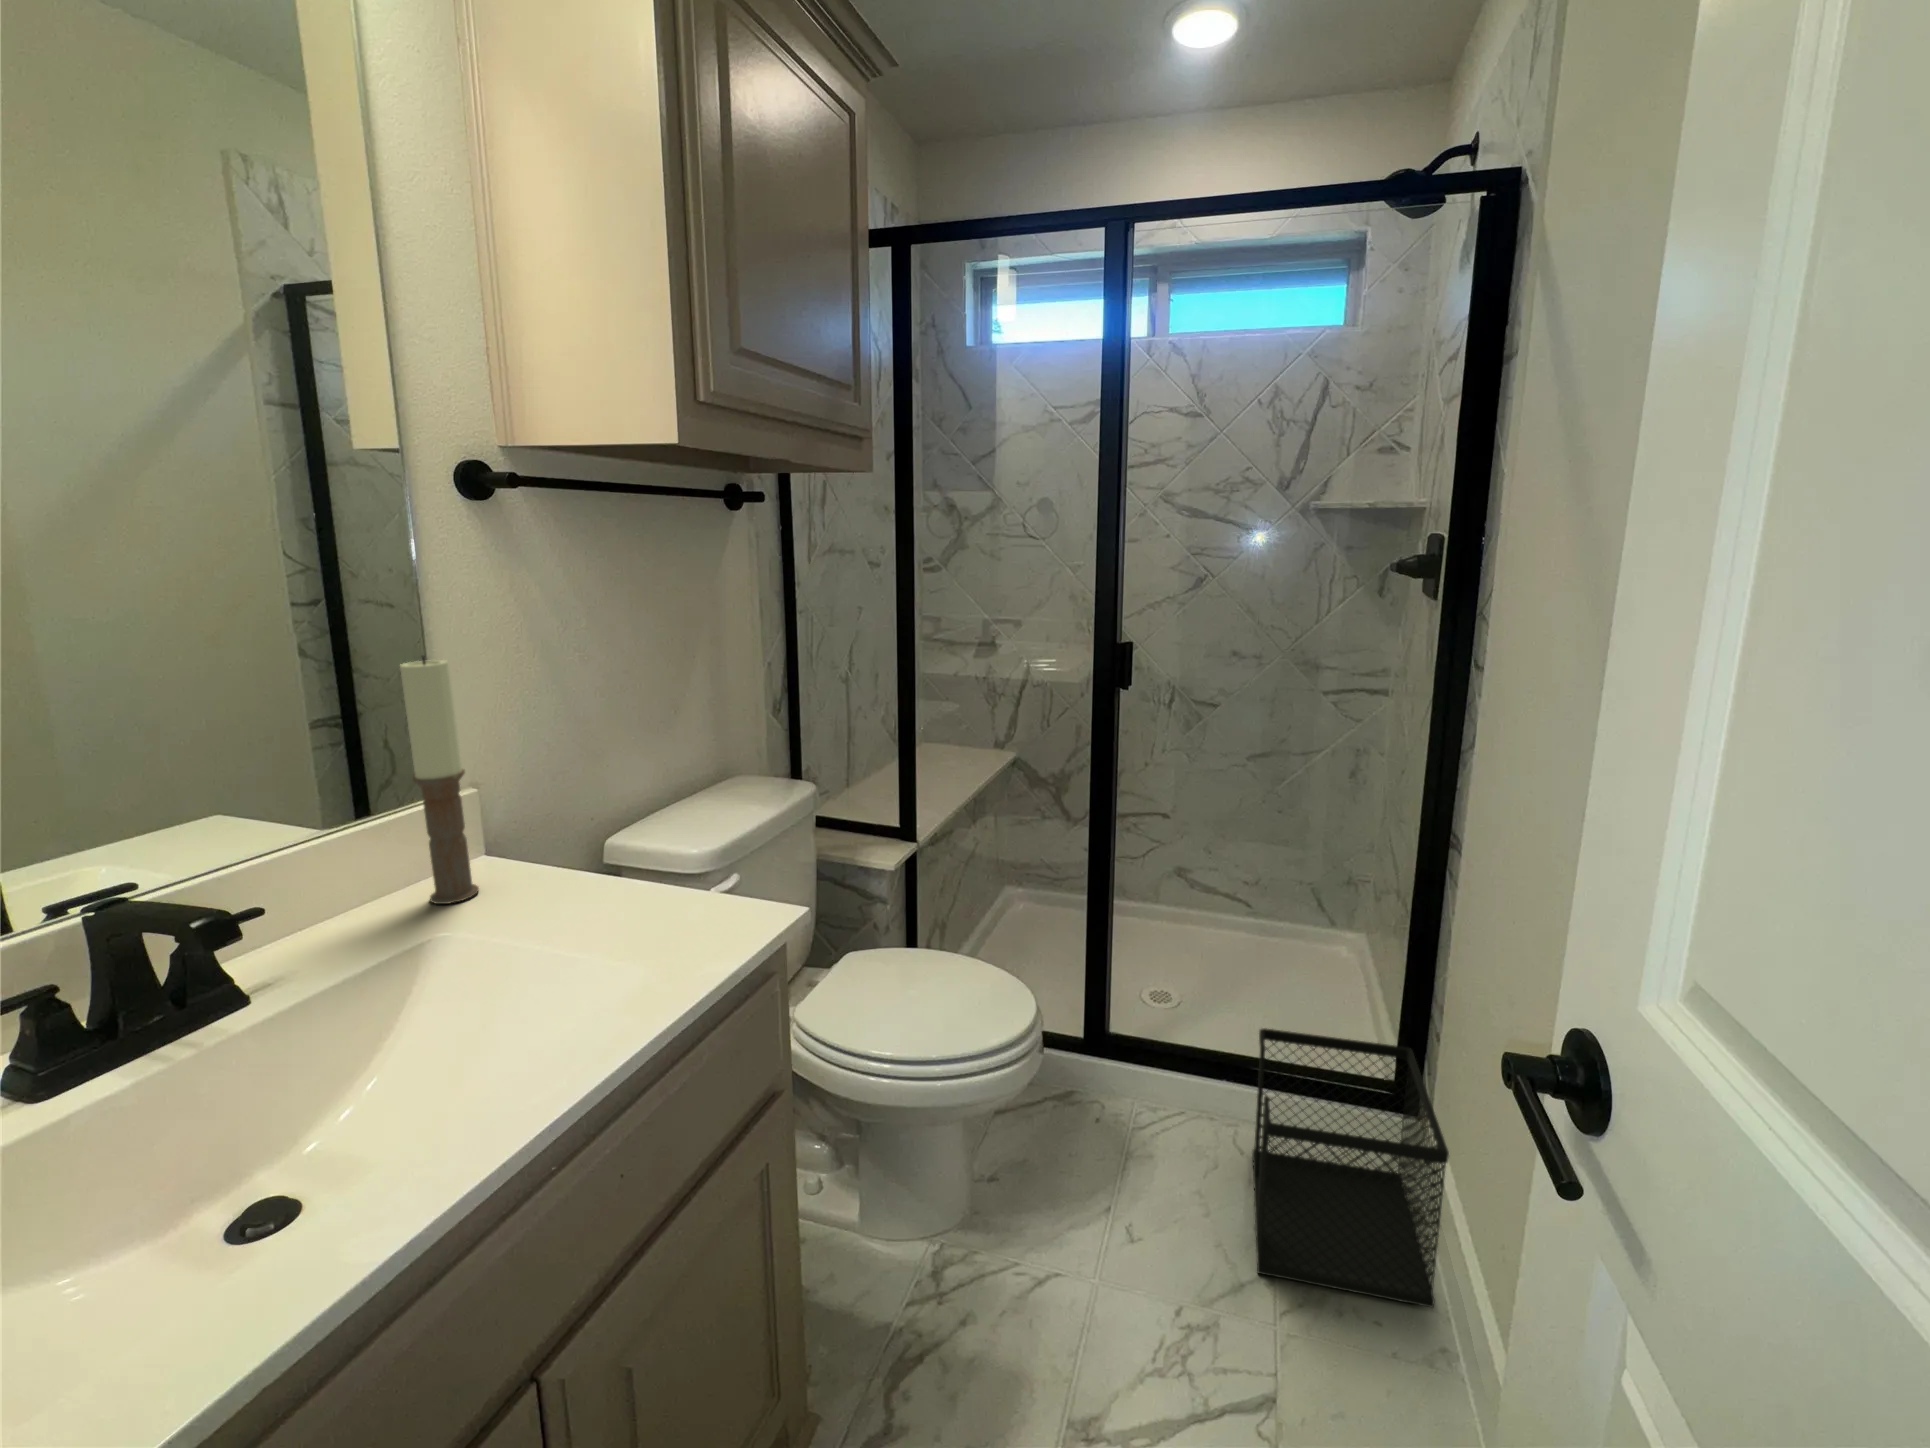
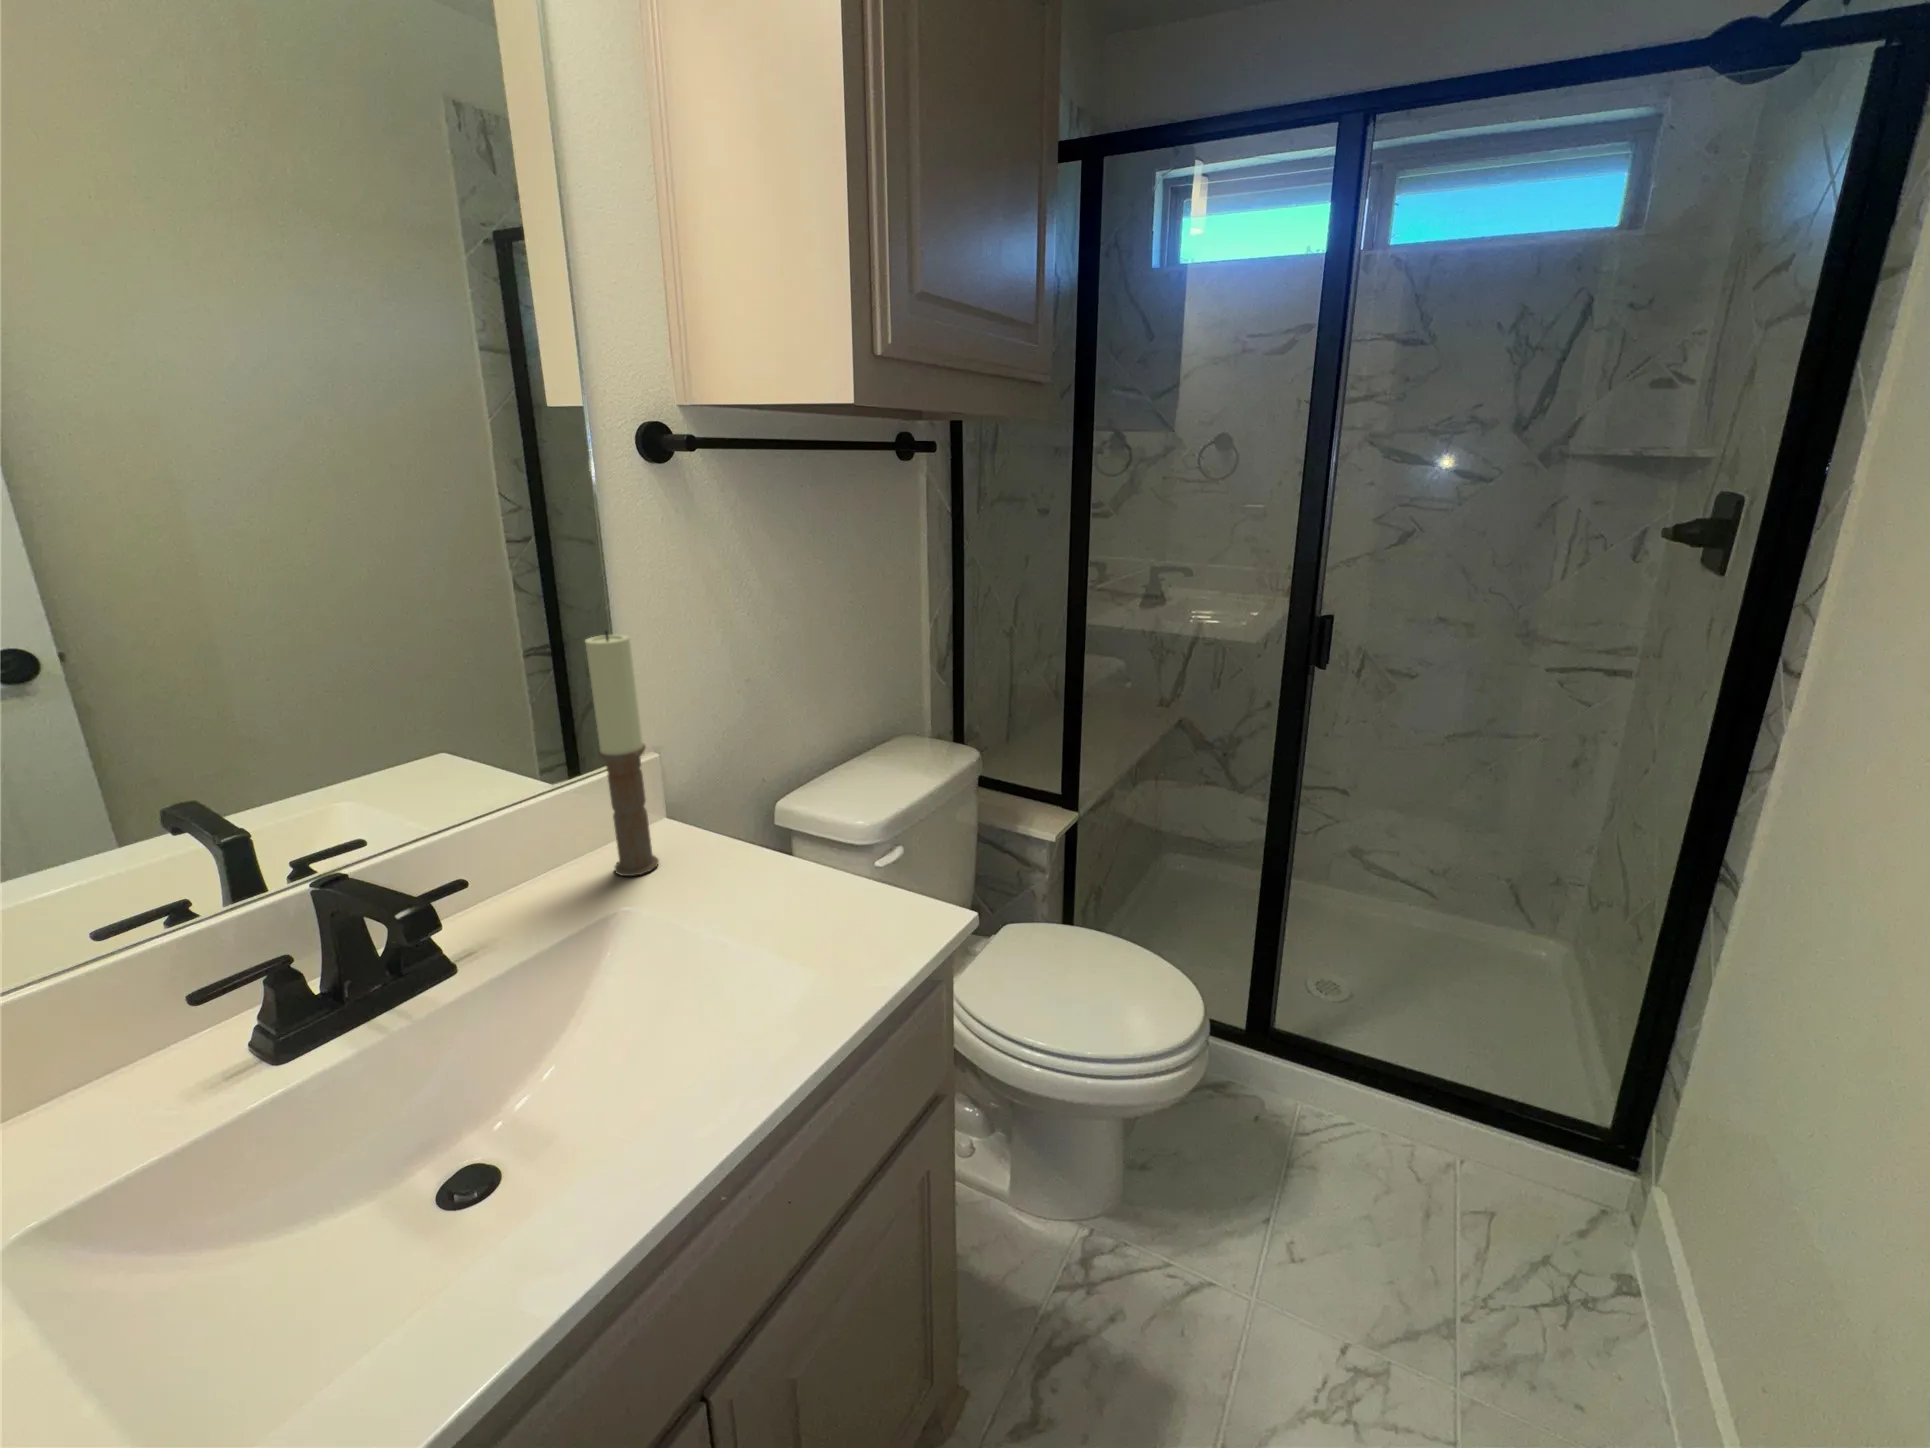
wastebasket: present [1252,1028,1449,1308] -> none [1431,1054,1692,1400]

